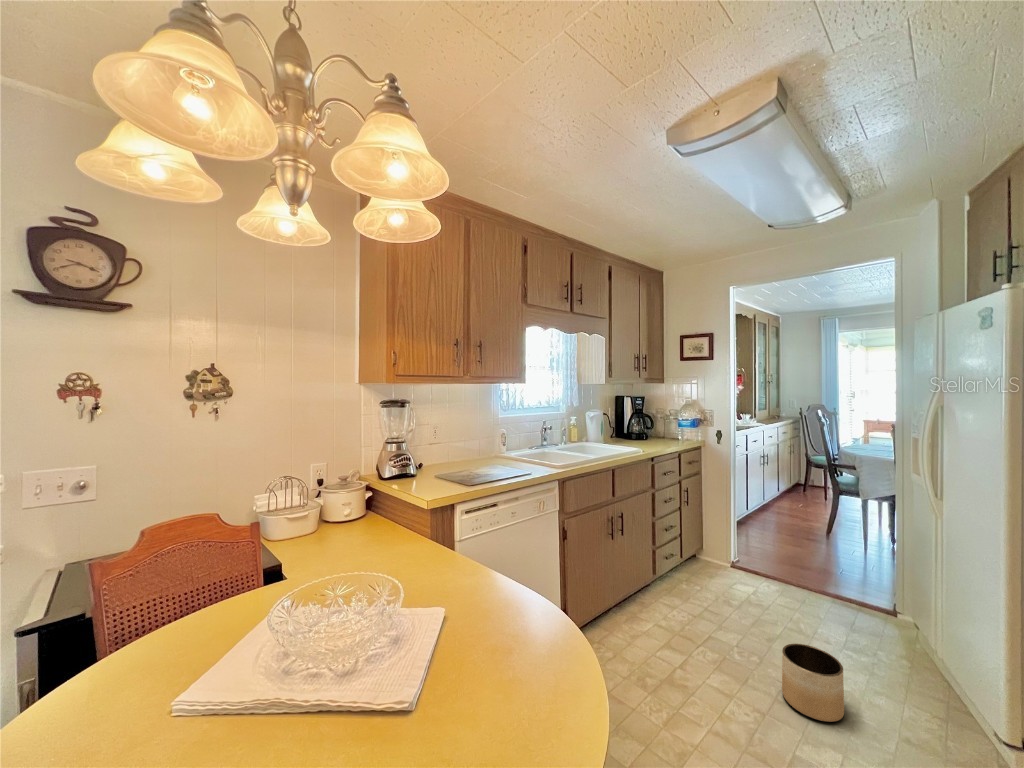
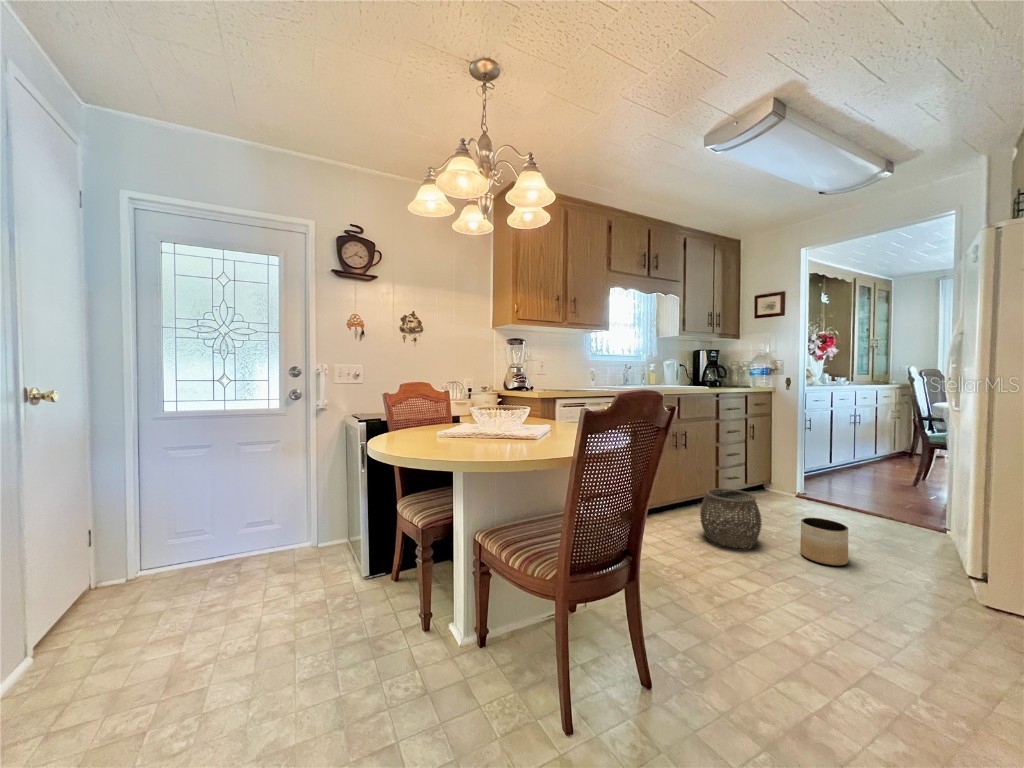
woven basket: none [654,602,735,701] -> present [700,488,762,548]

